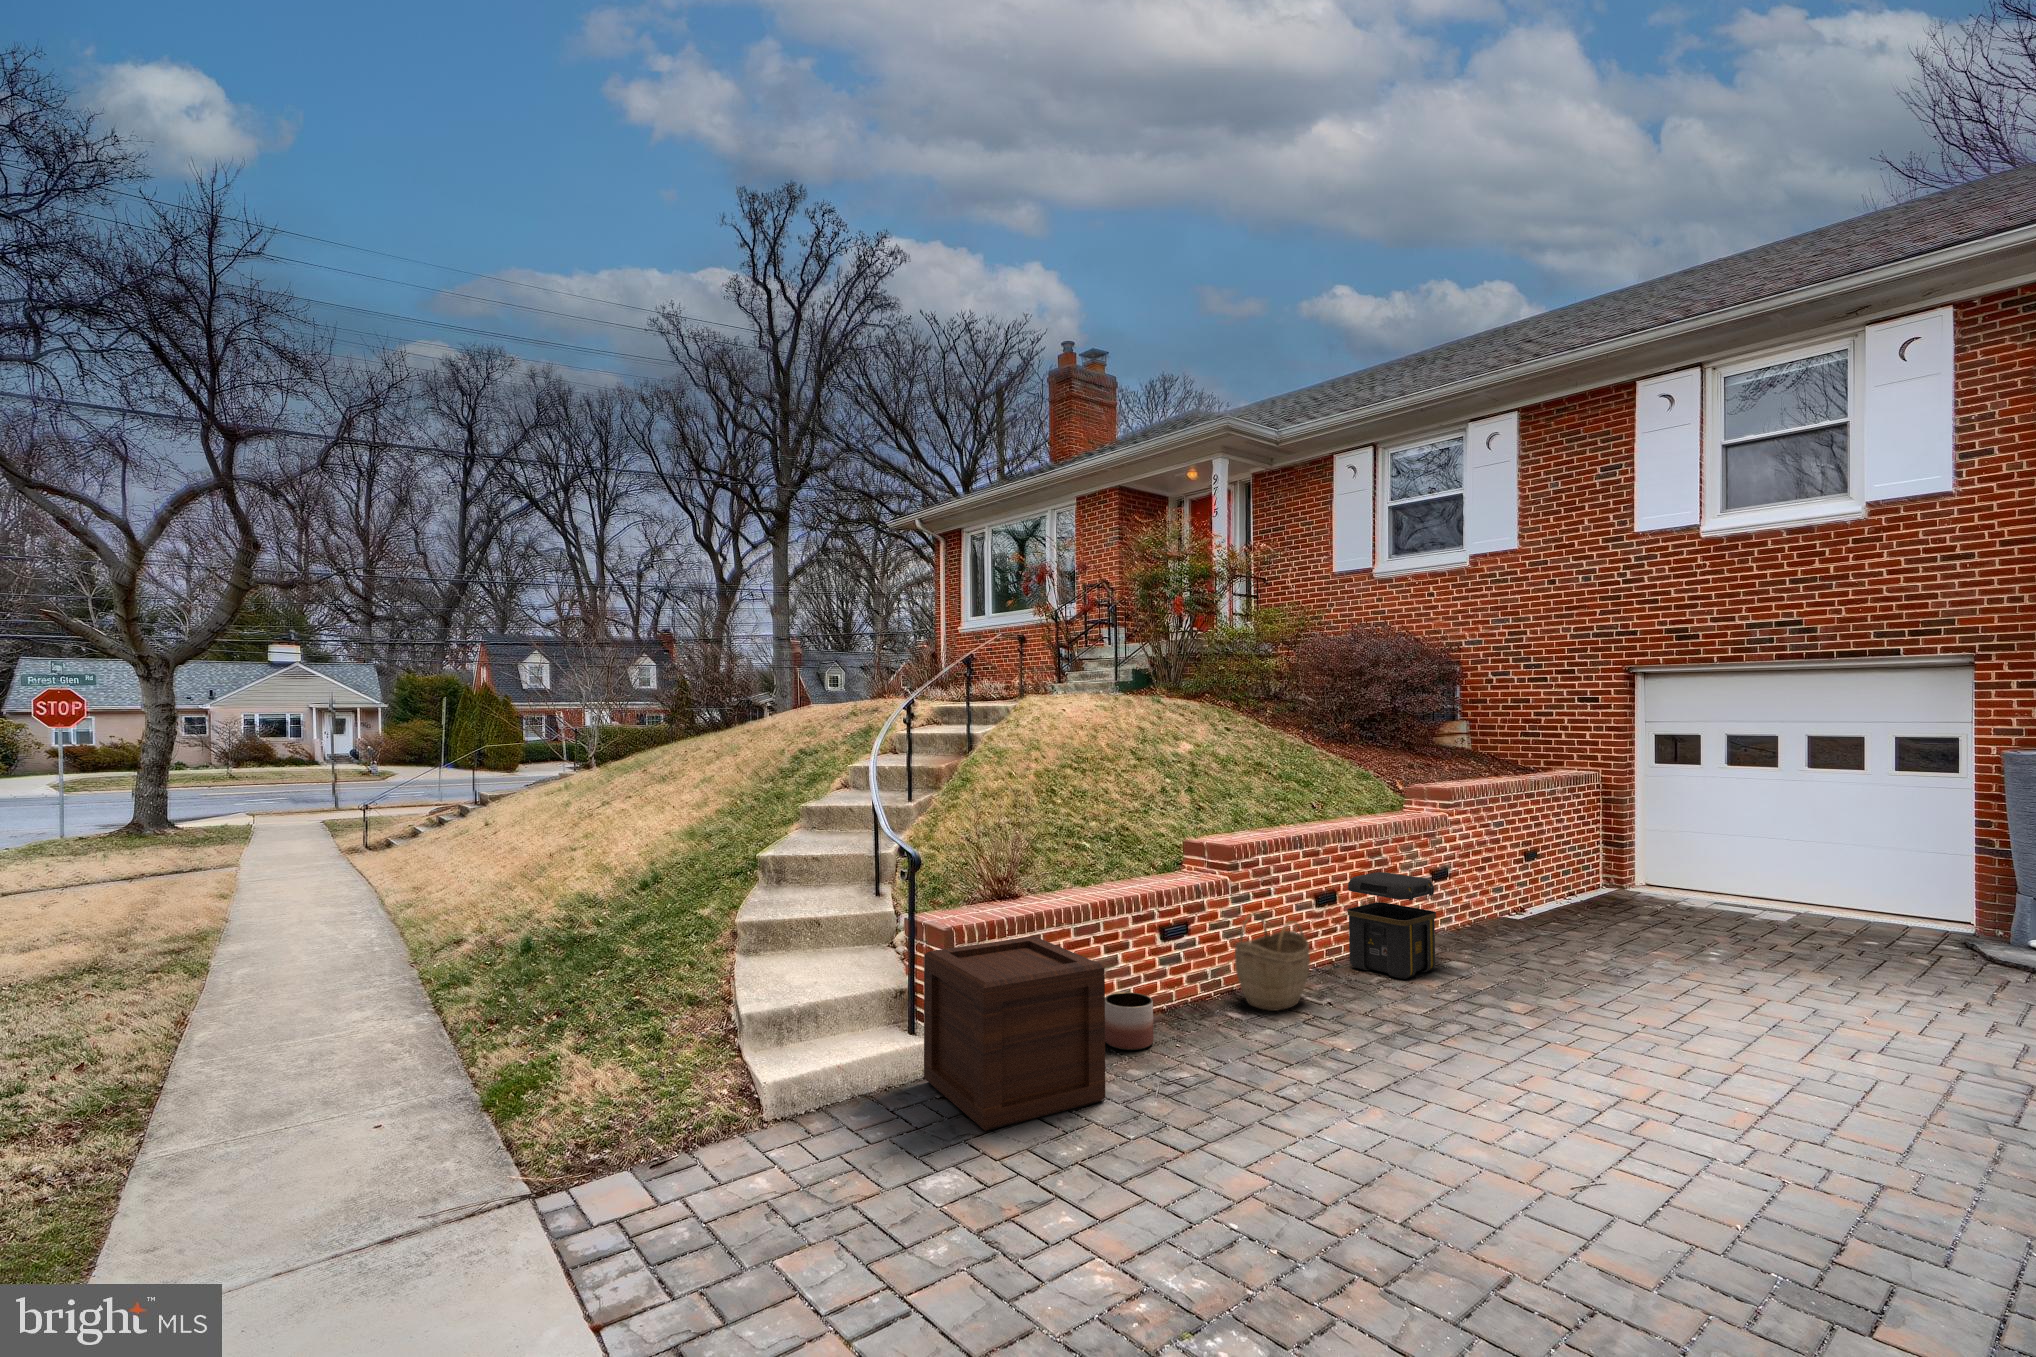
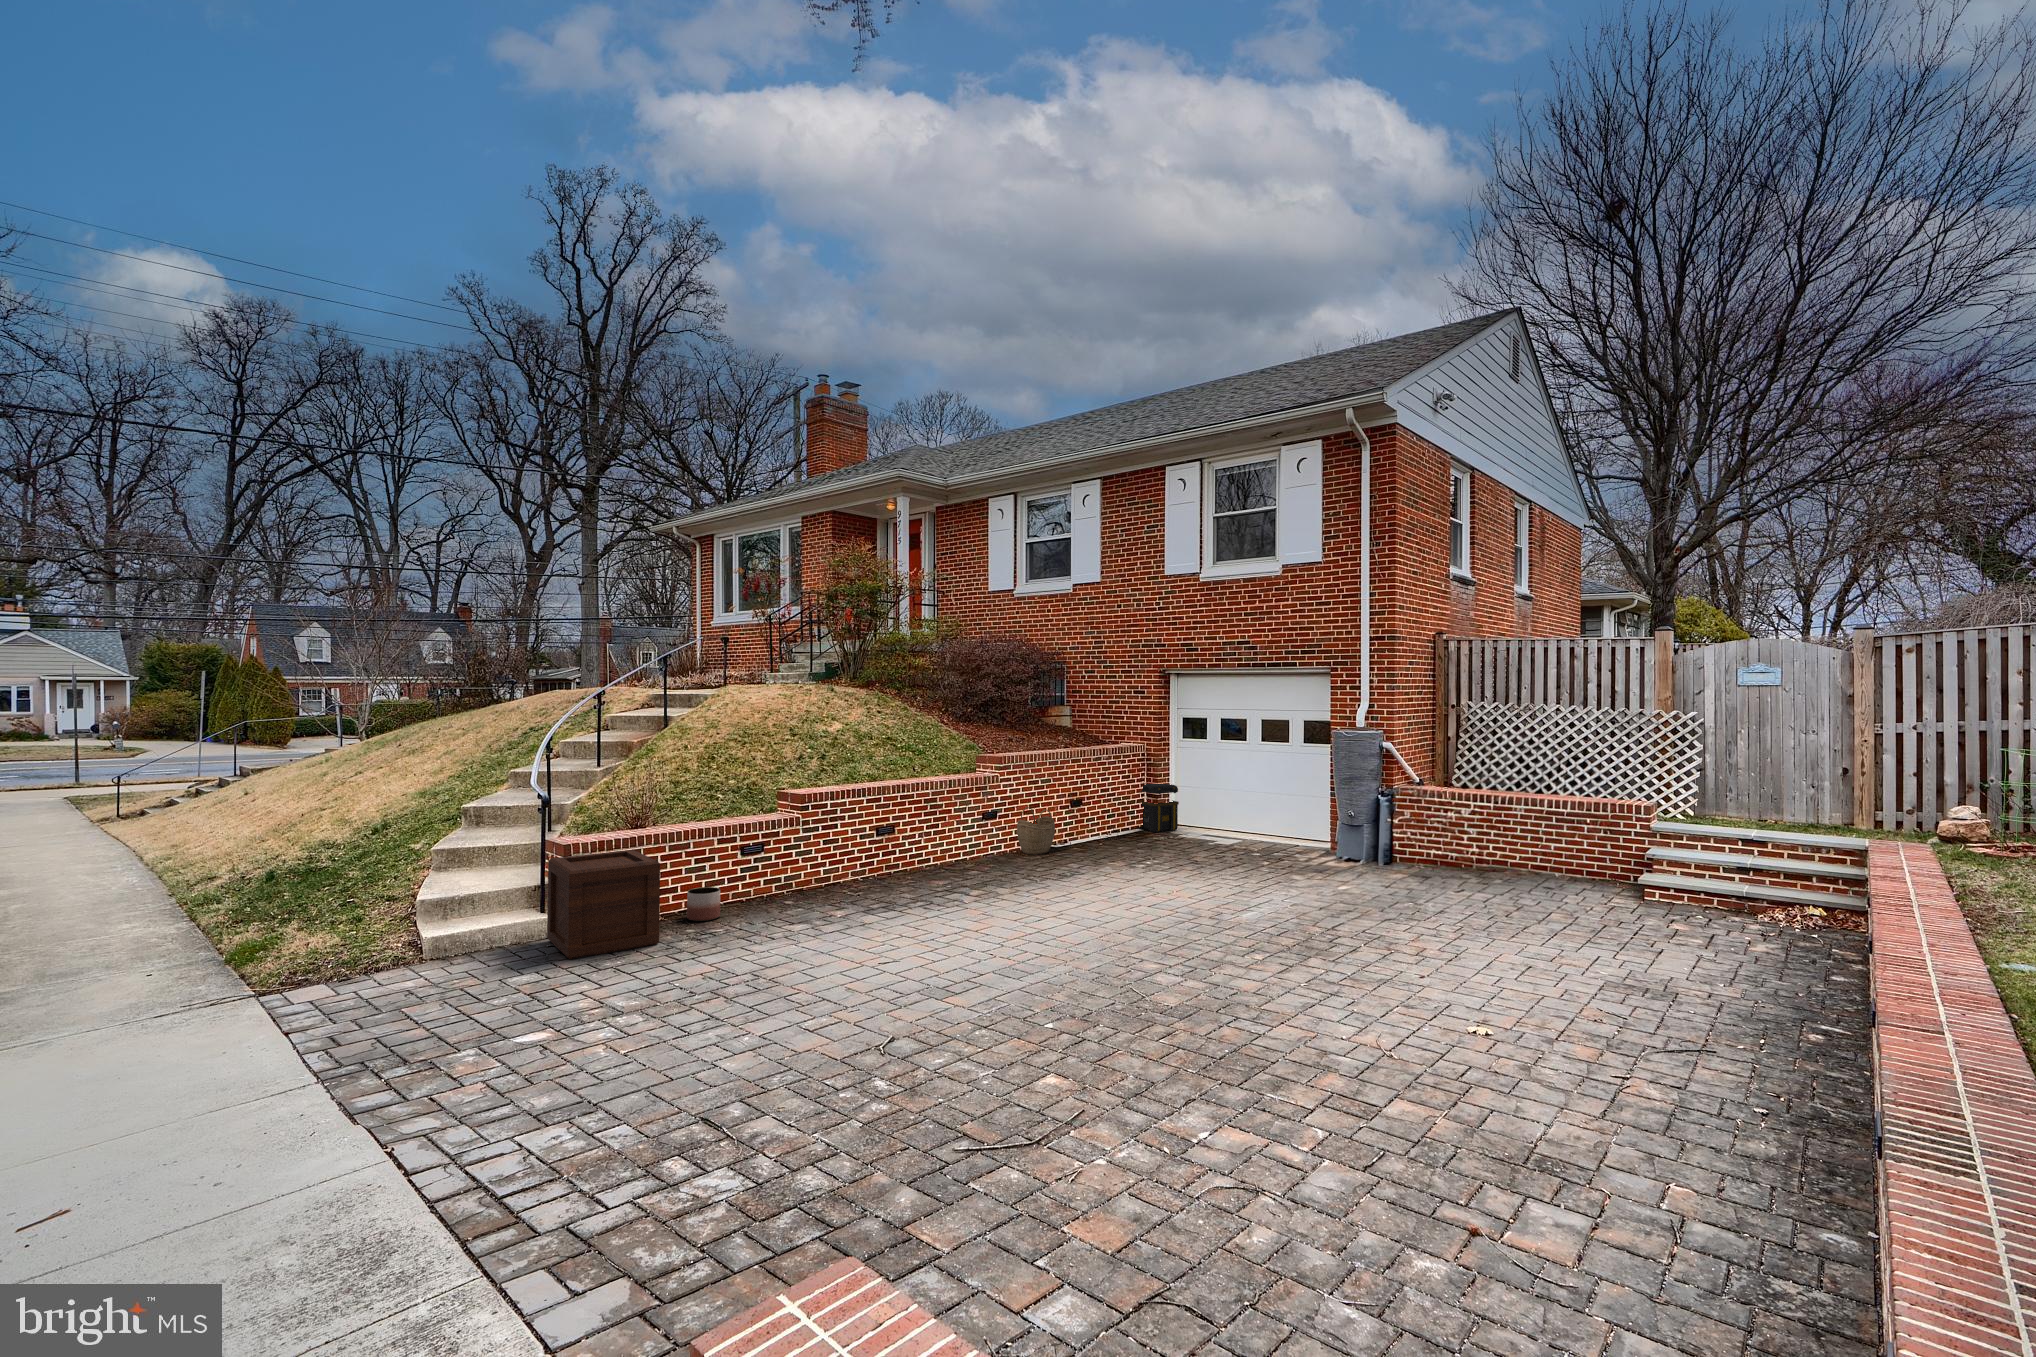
toolbox: present [1347,872,1436,979] -> present [1139,784,1179,832]
woven basket: present [1235,913,1310,1011] -> present [1017,807,1055,855]

